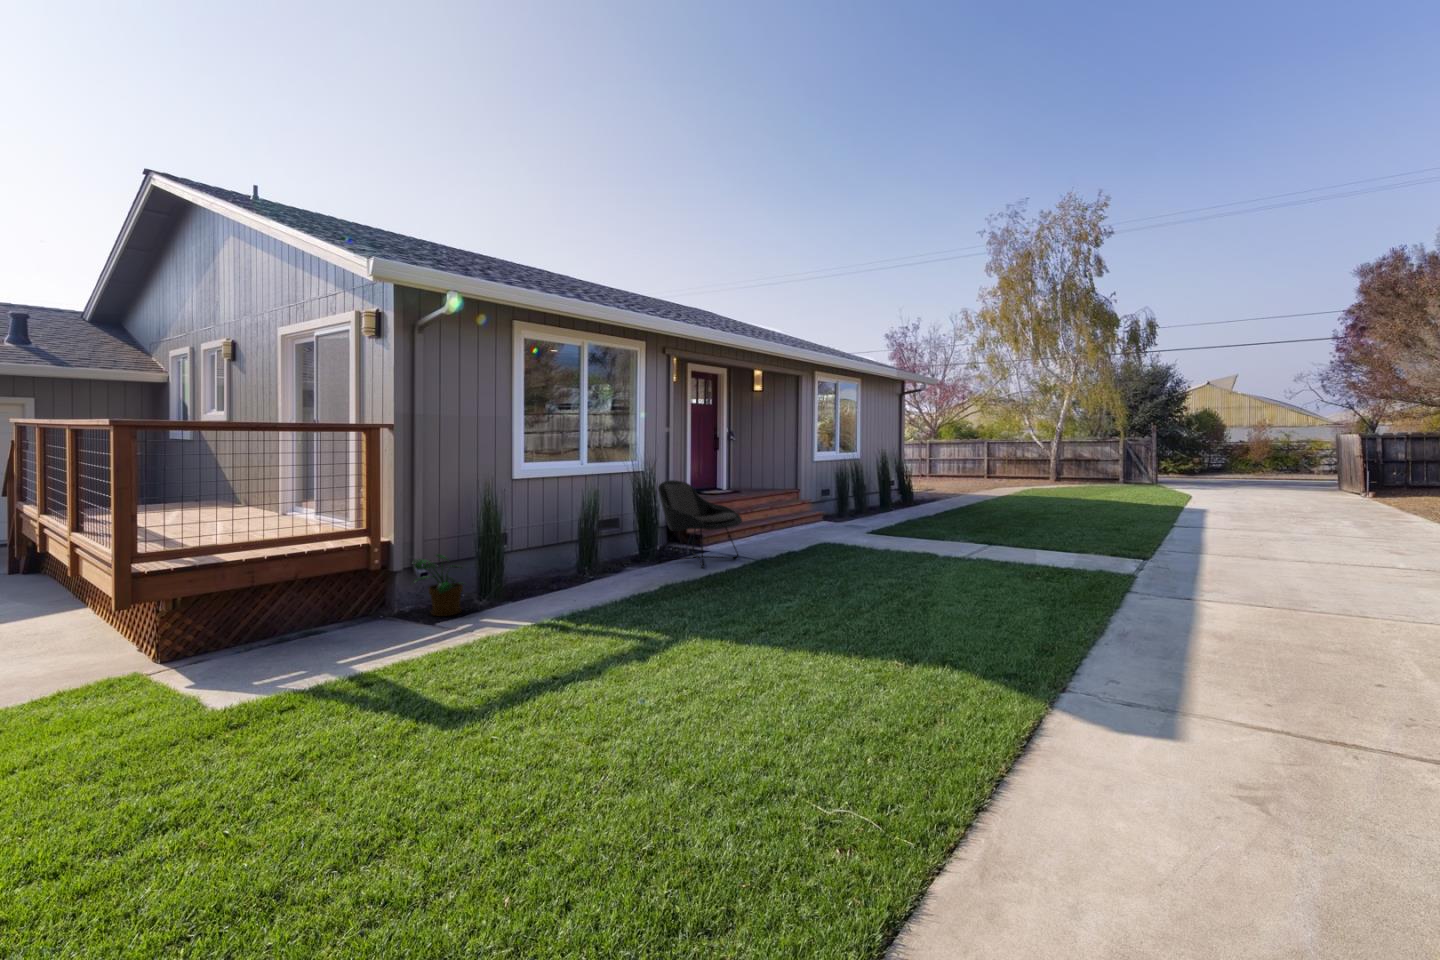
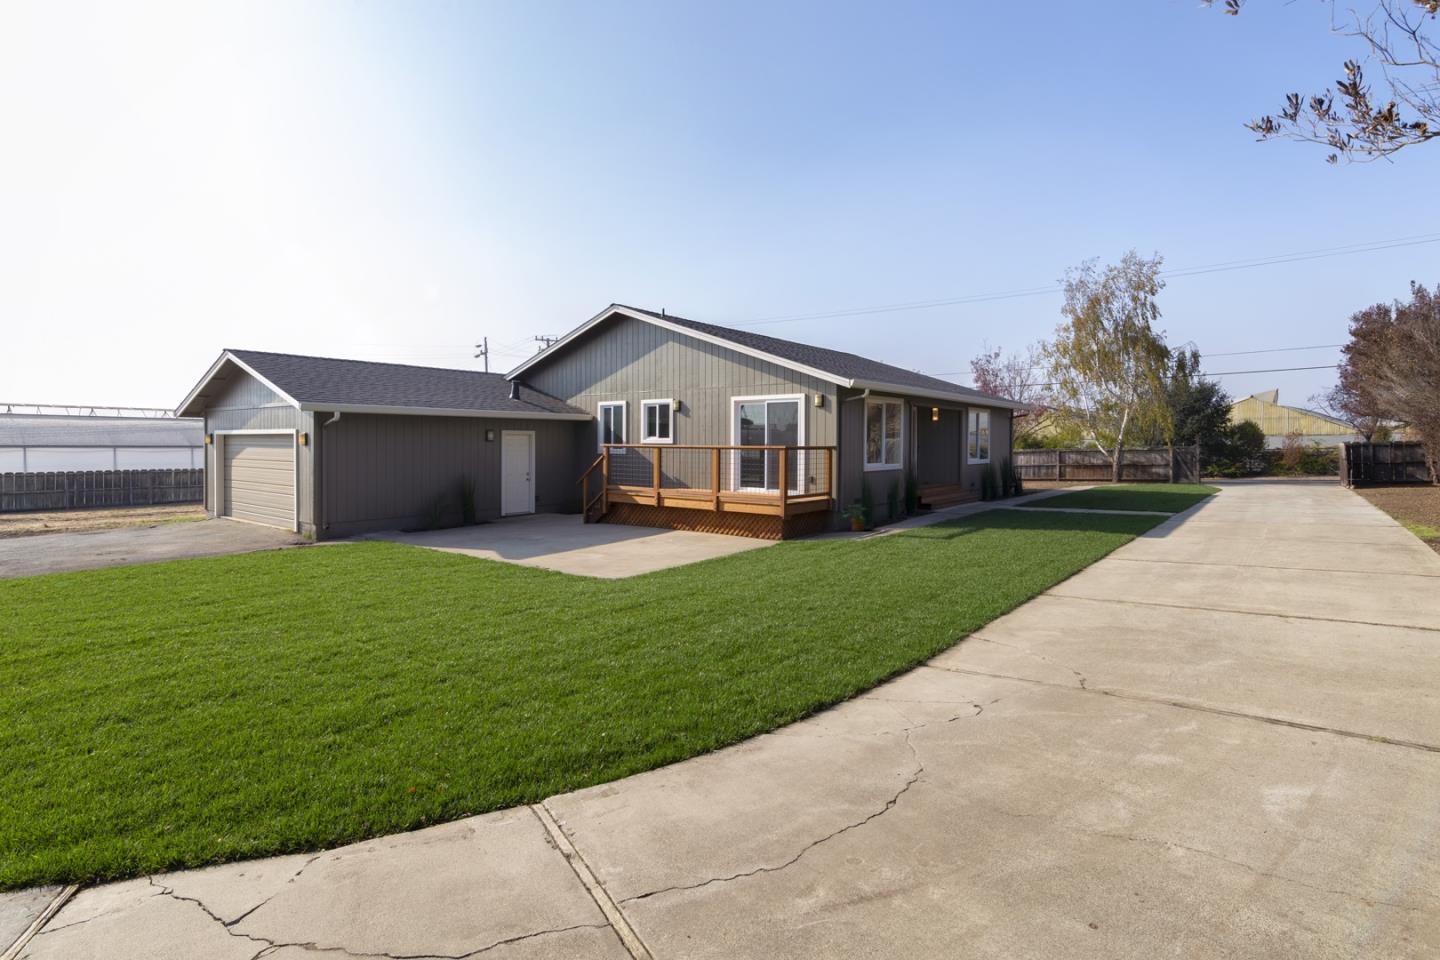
lounge chair: present [656,480,742,568] -> none [912,474,956,519]

